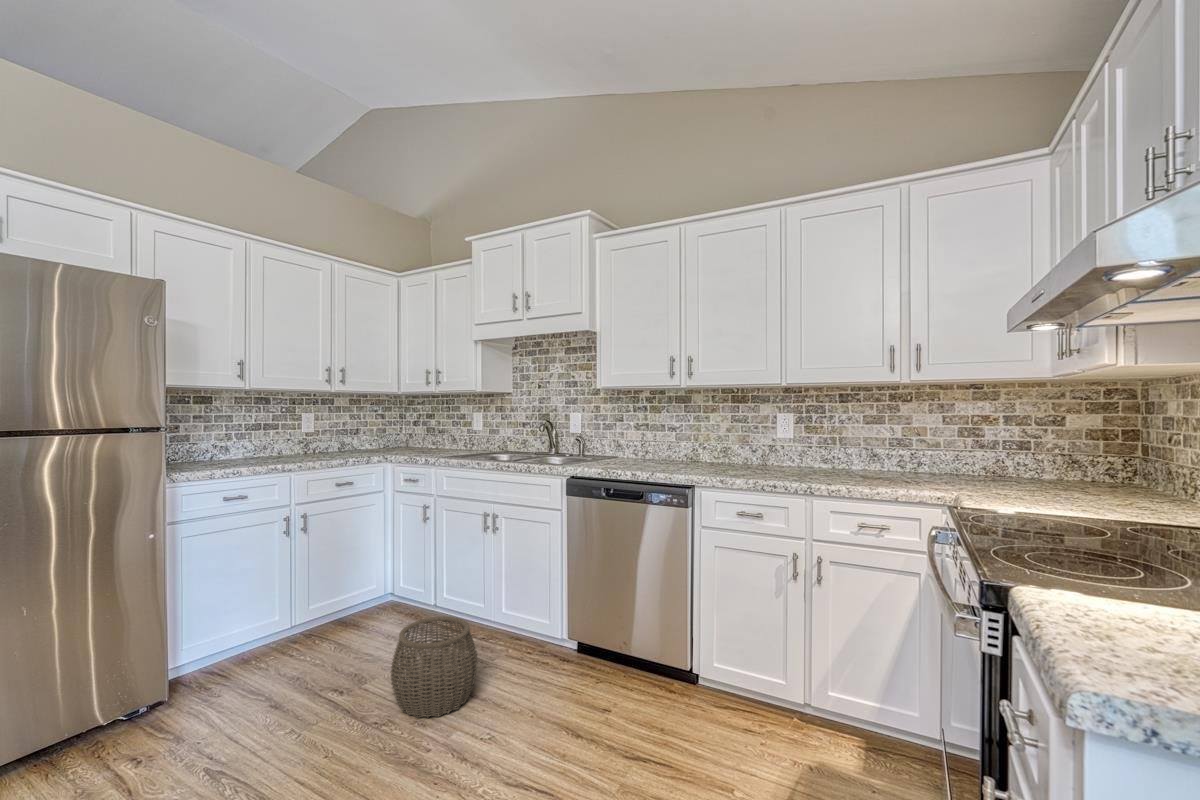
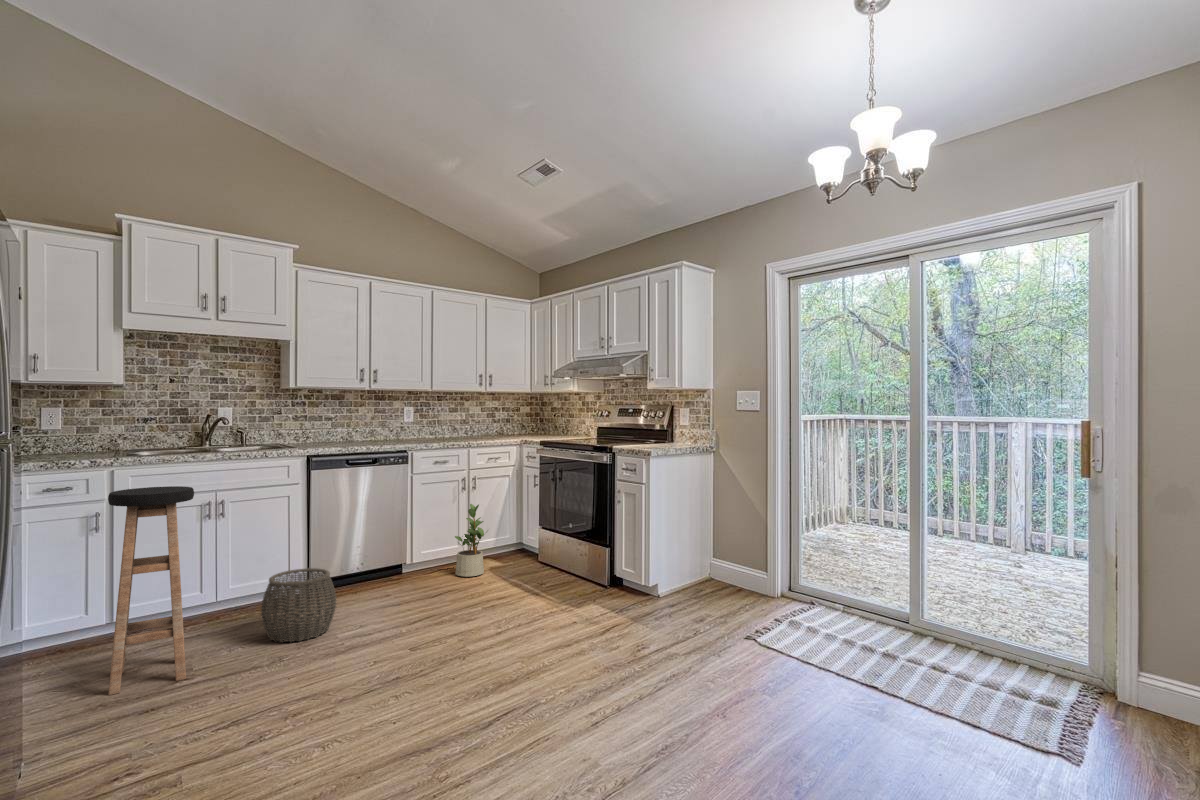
bar stool: none [280,494,362,693] -> present [108,486,194,695]
potted plant: none [735,609,806,758] -> present [455,504,484,577]

